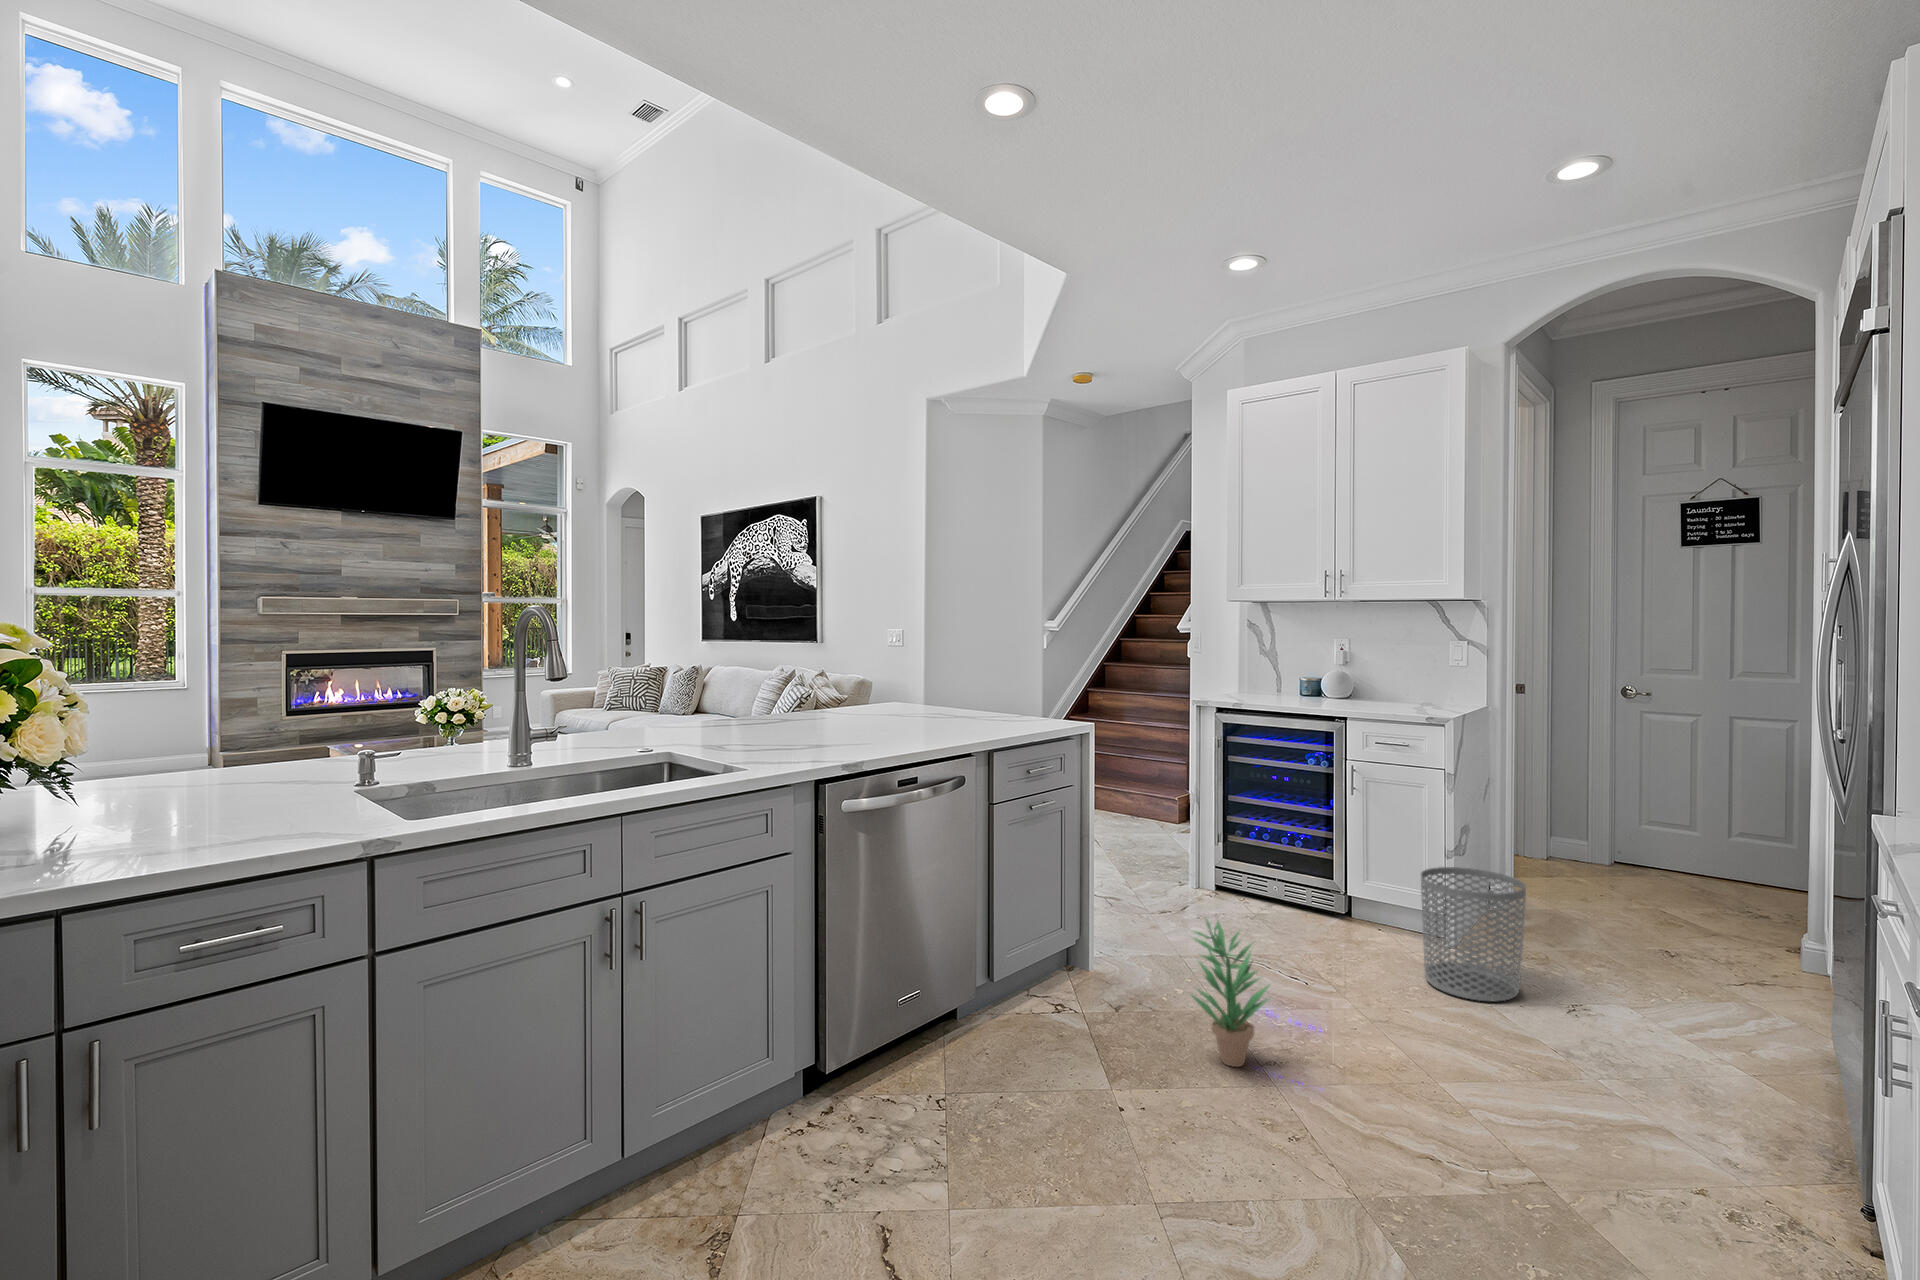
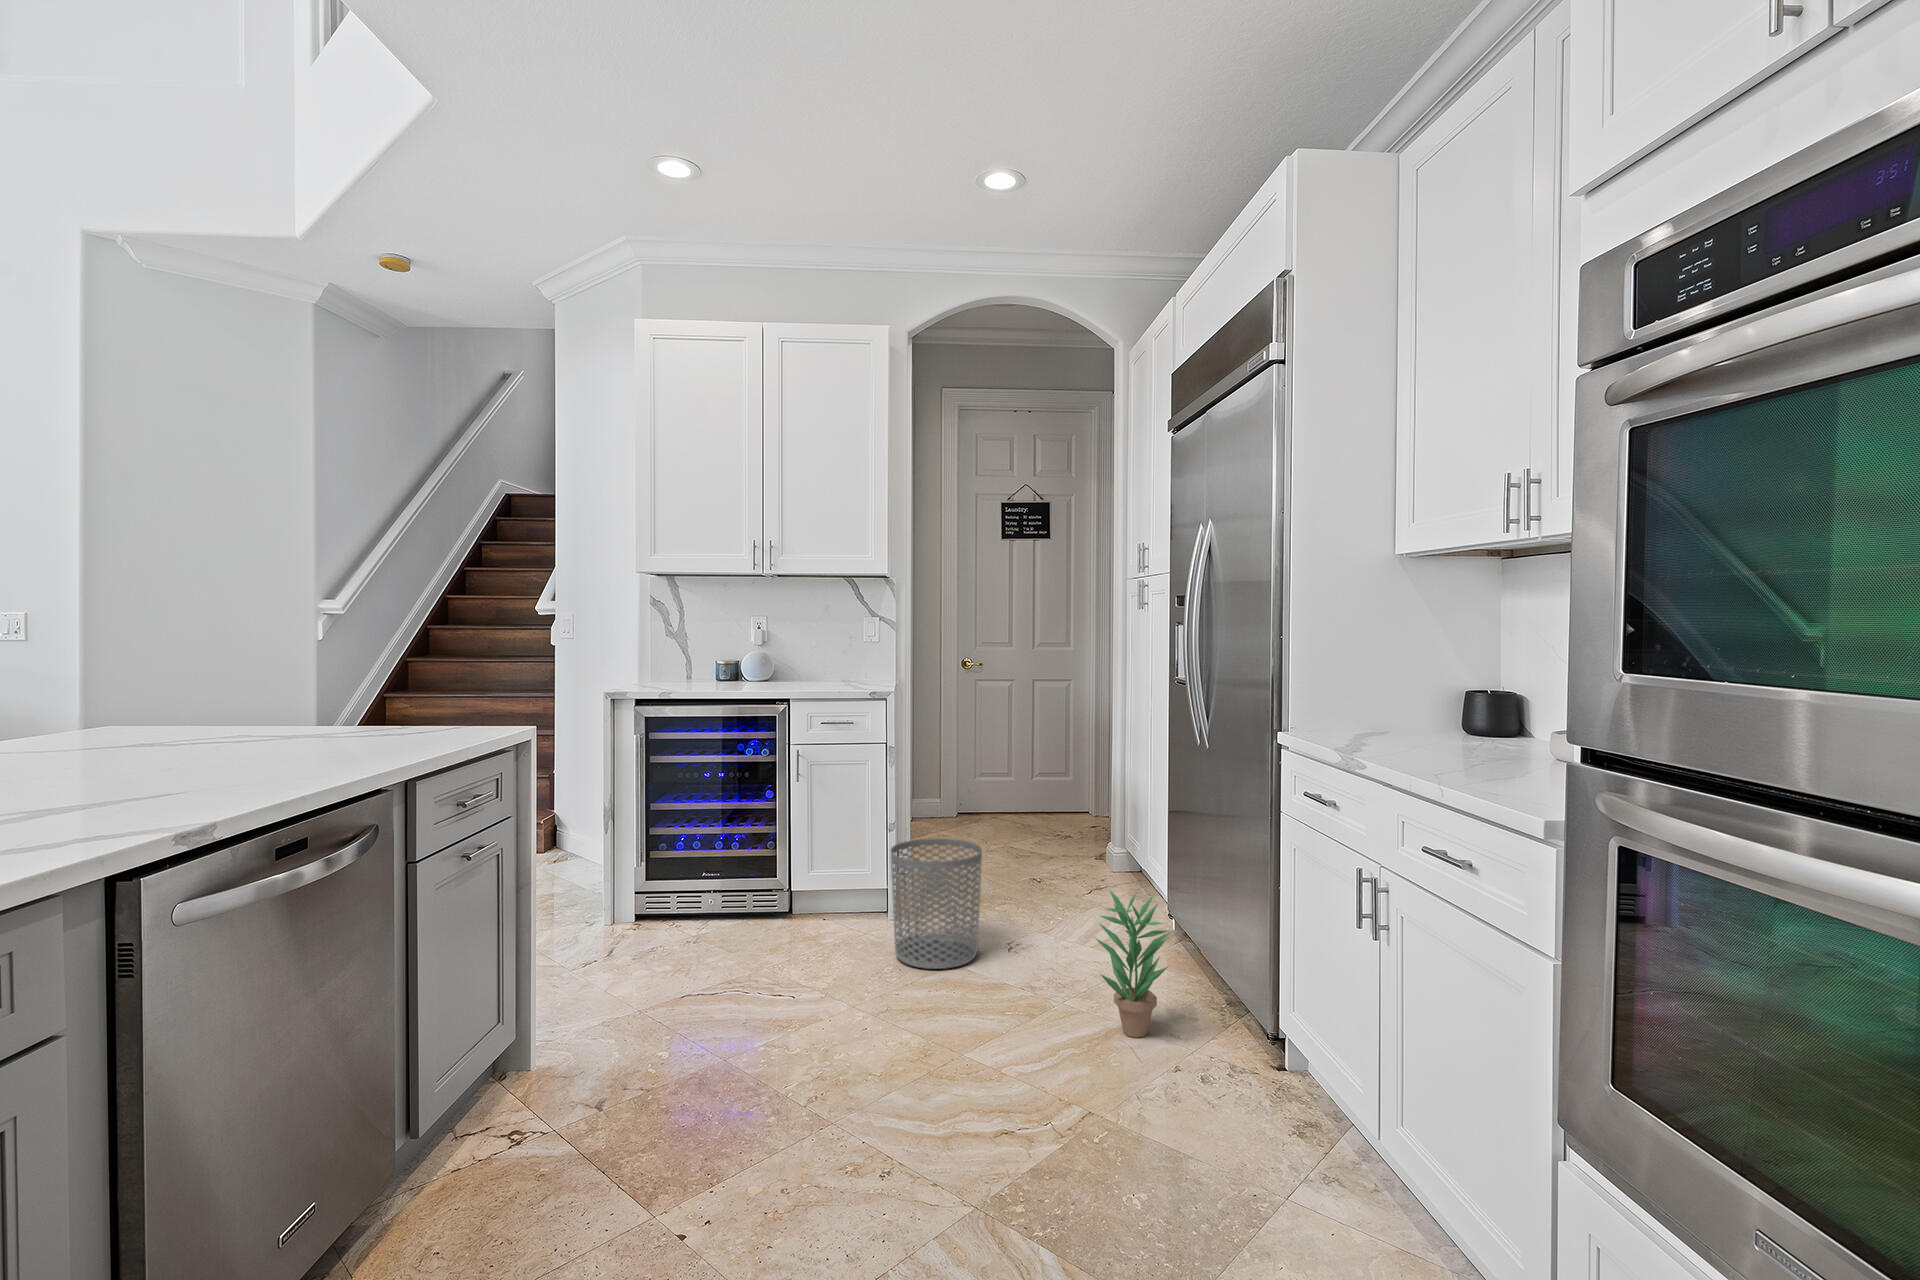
potted plant: present [1192,919,1269,1067] -> present [1095,891,1172,1038]

